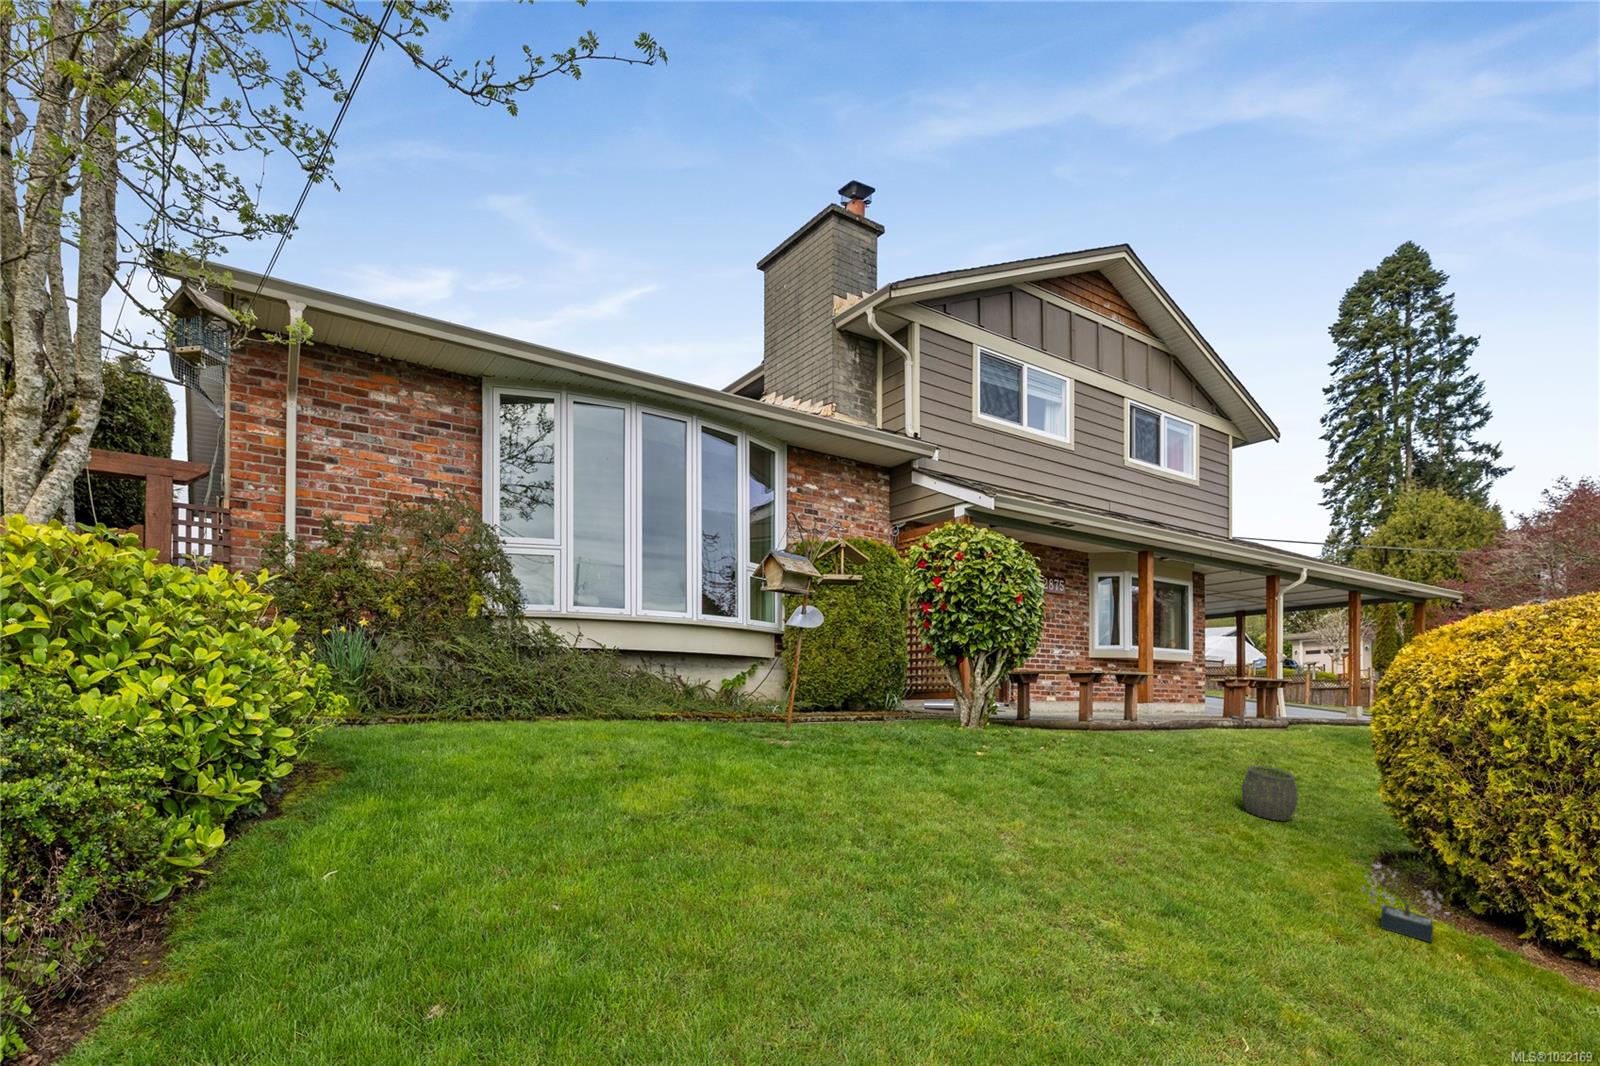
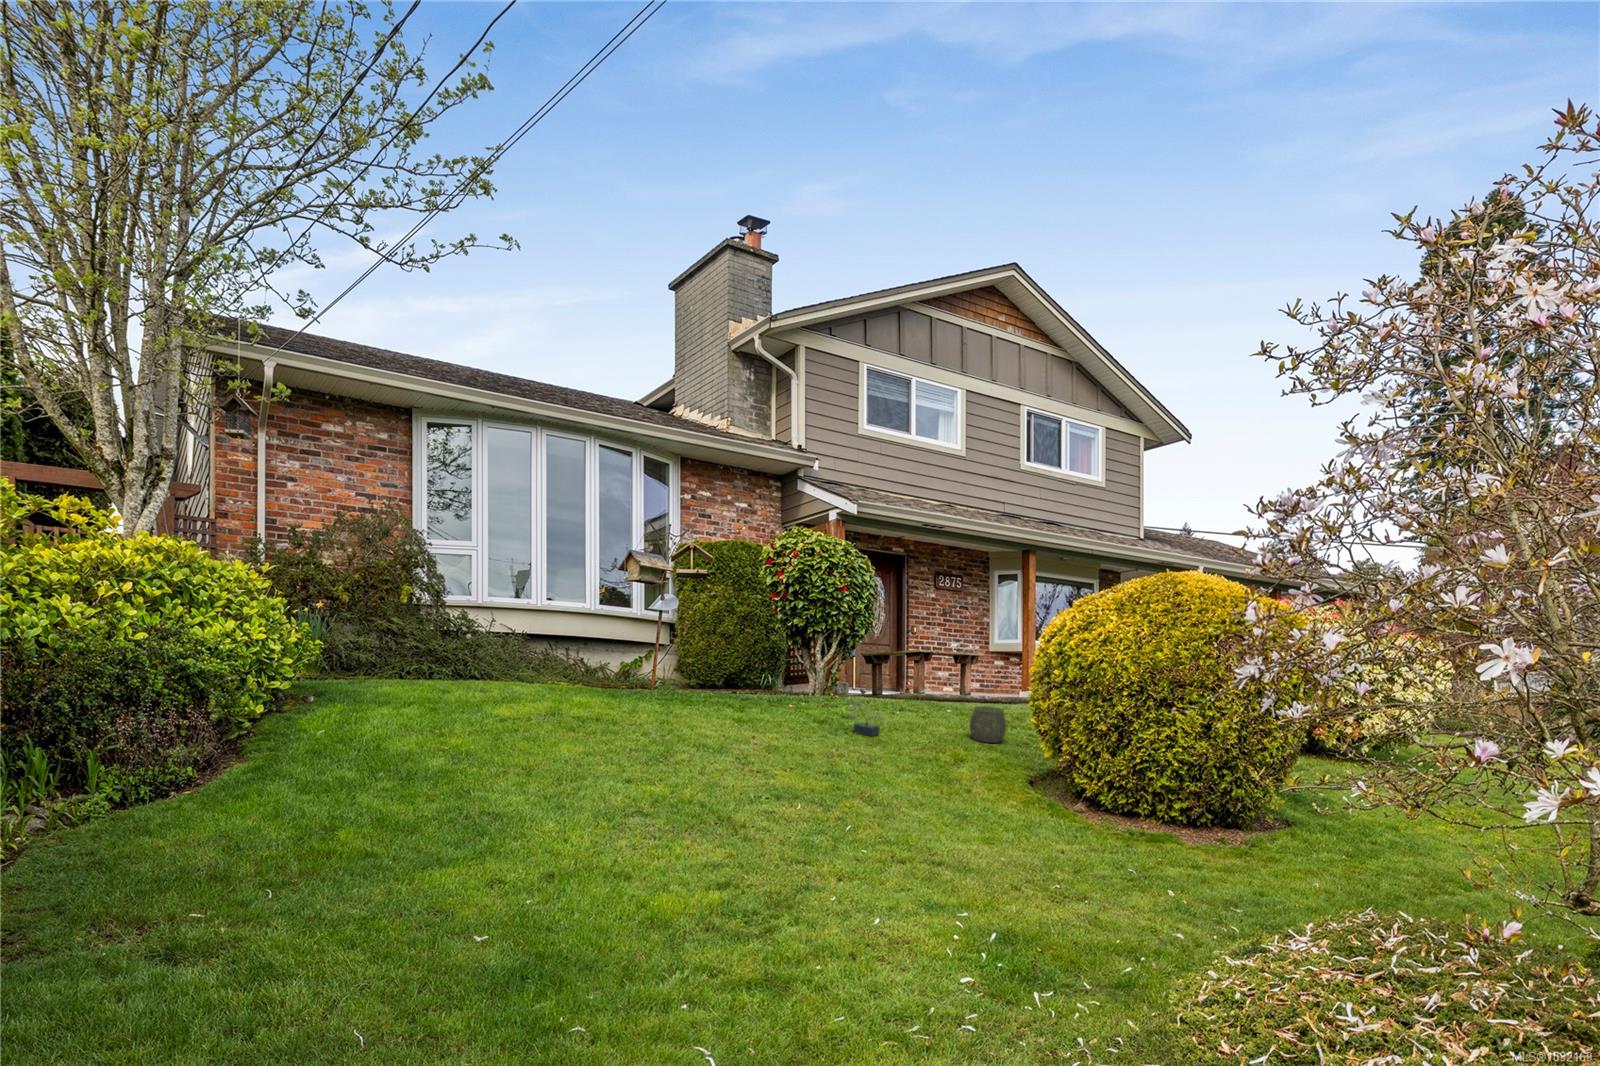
decorative plant: present [1362,863,1449,942] -> present [850,701,881,736]

